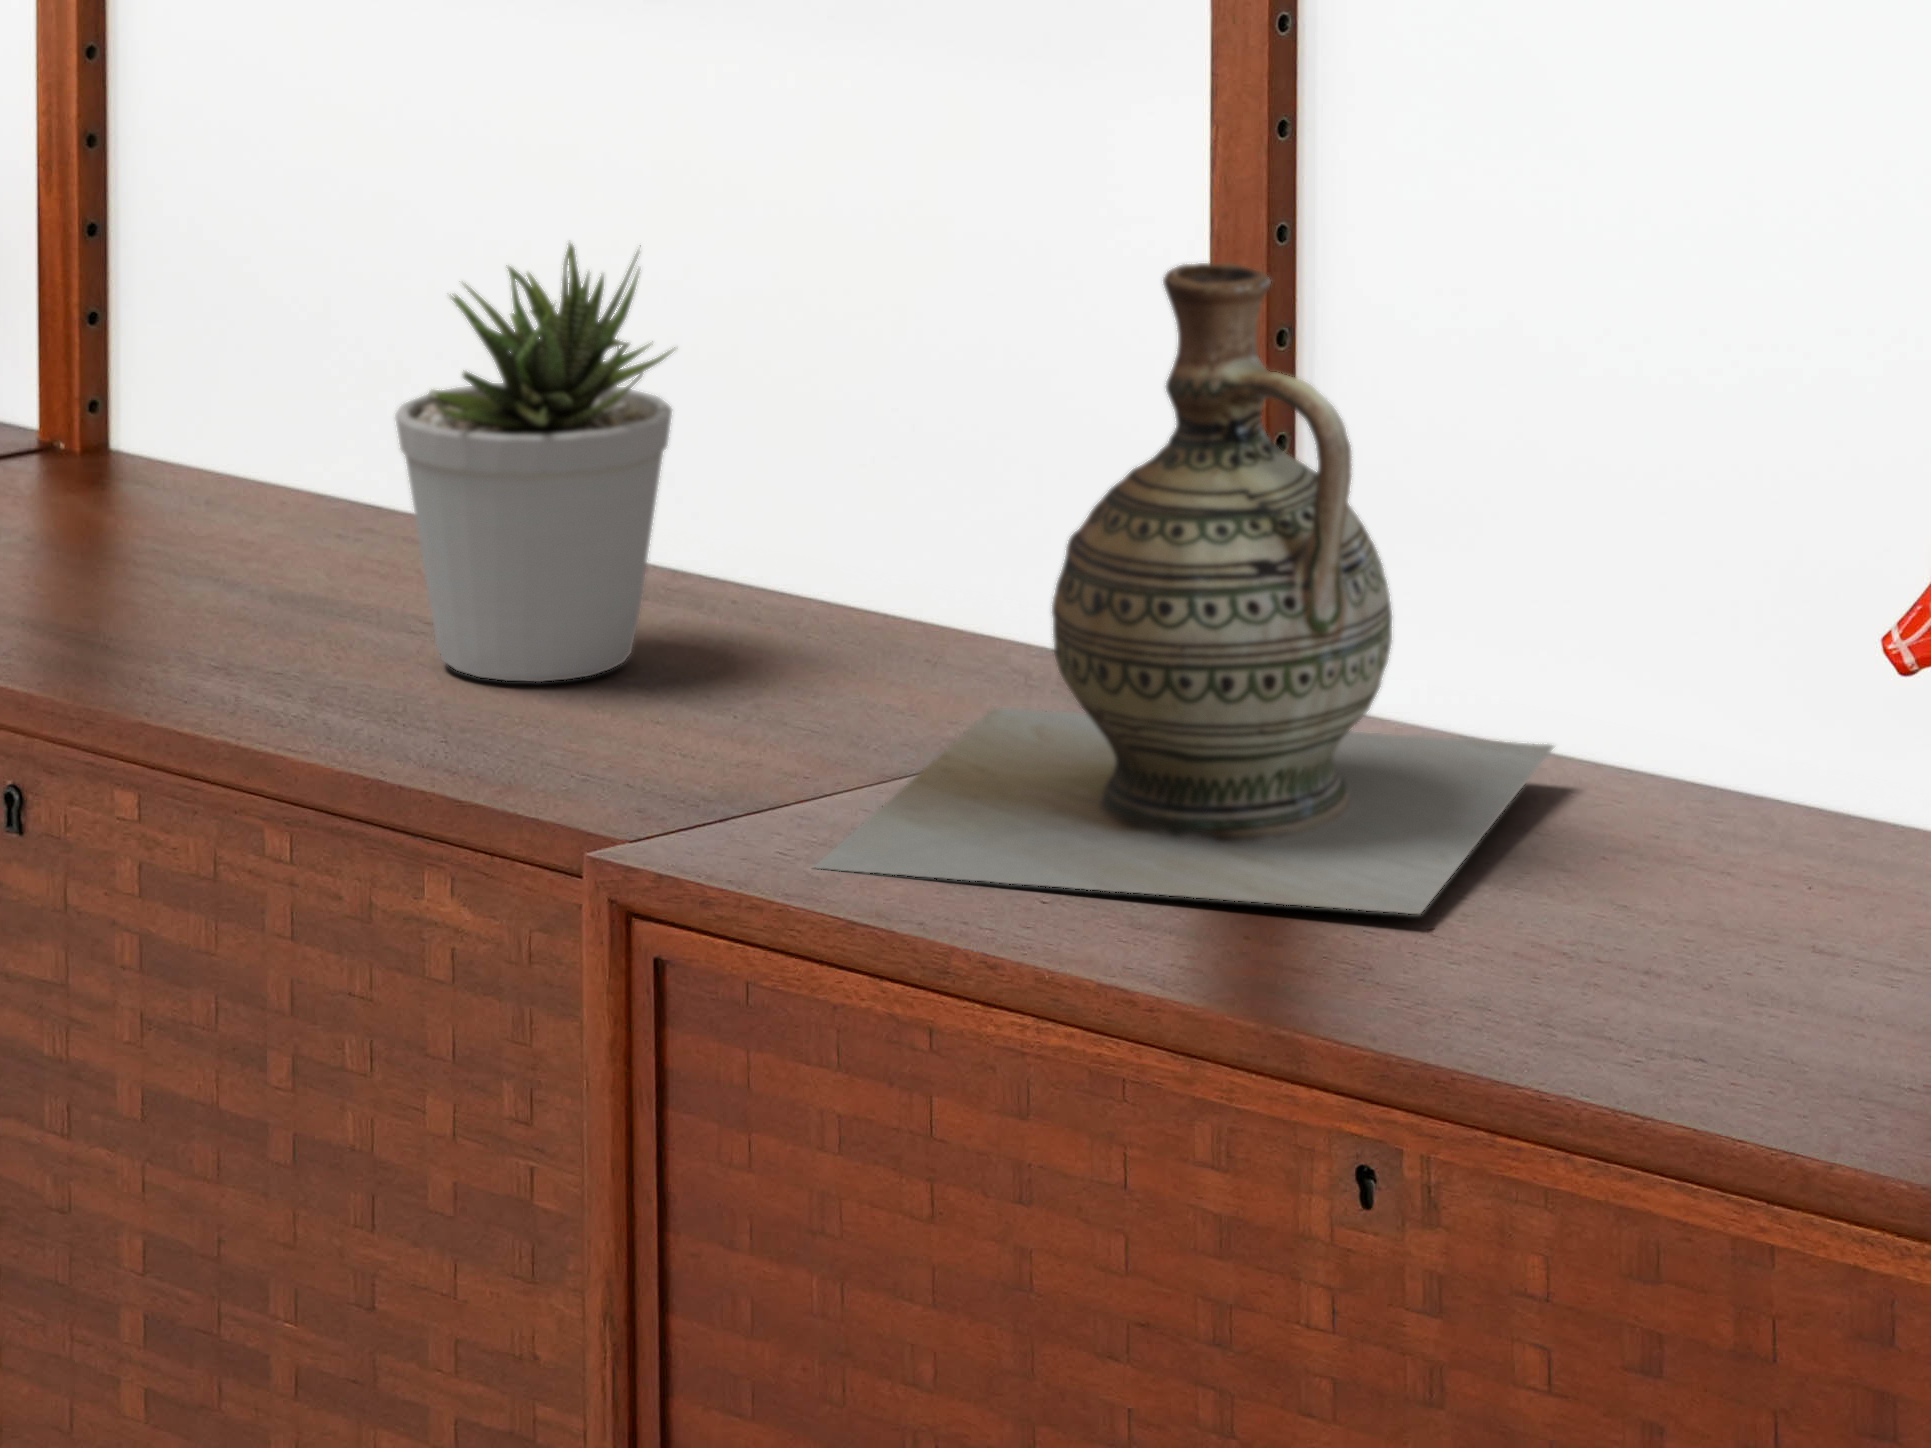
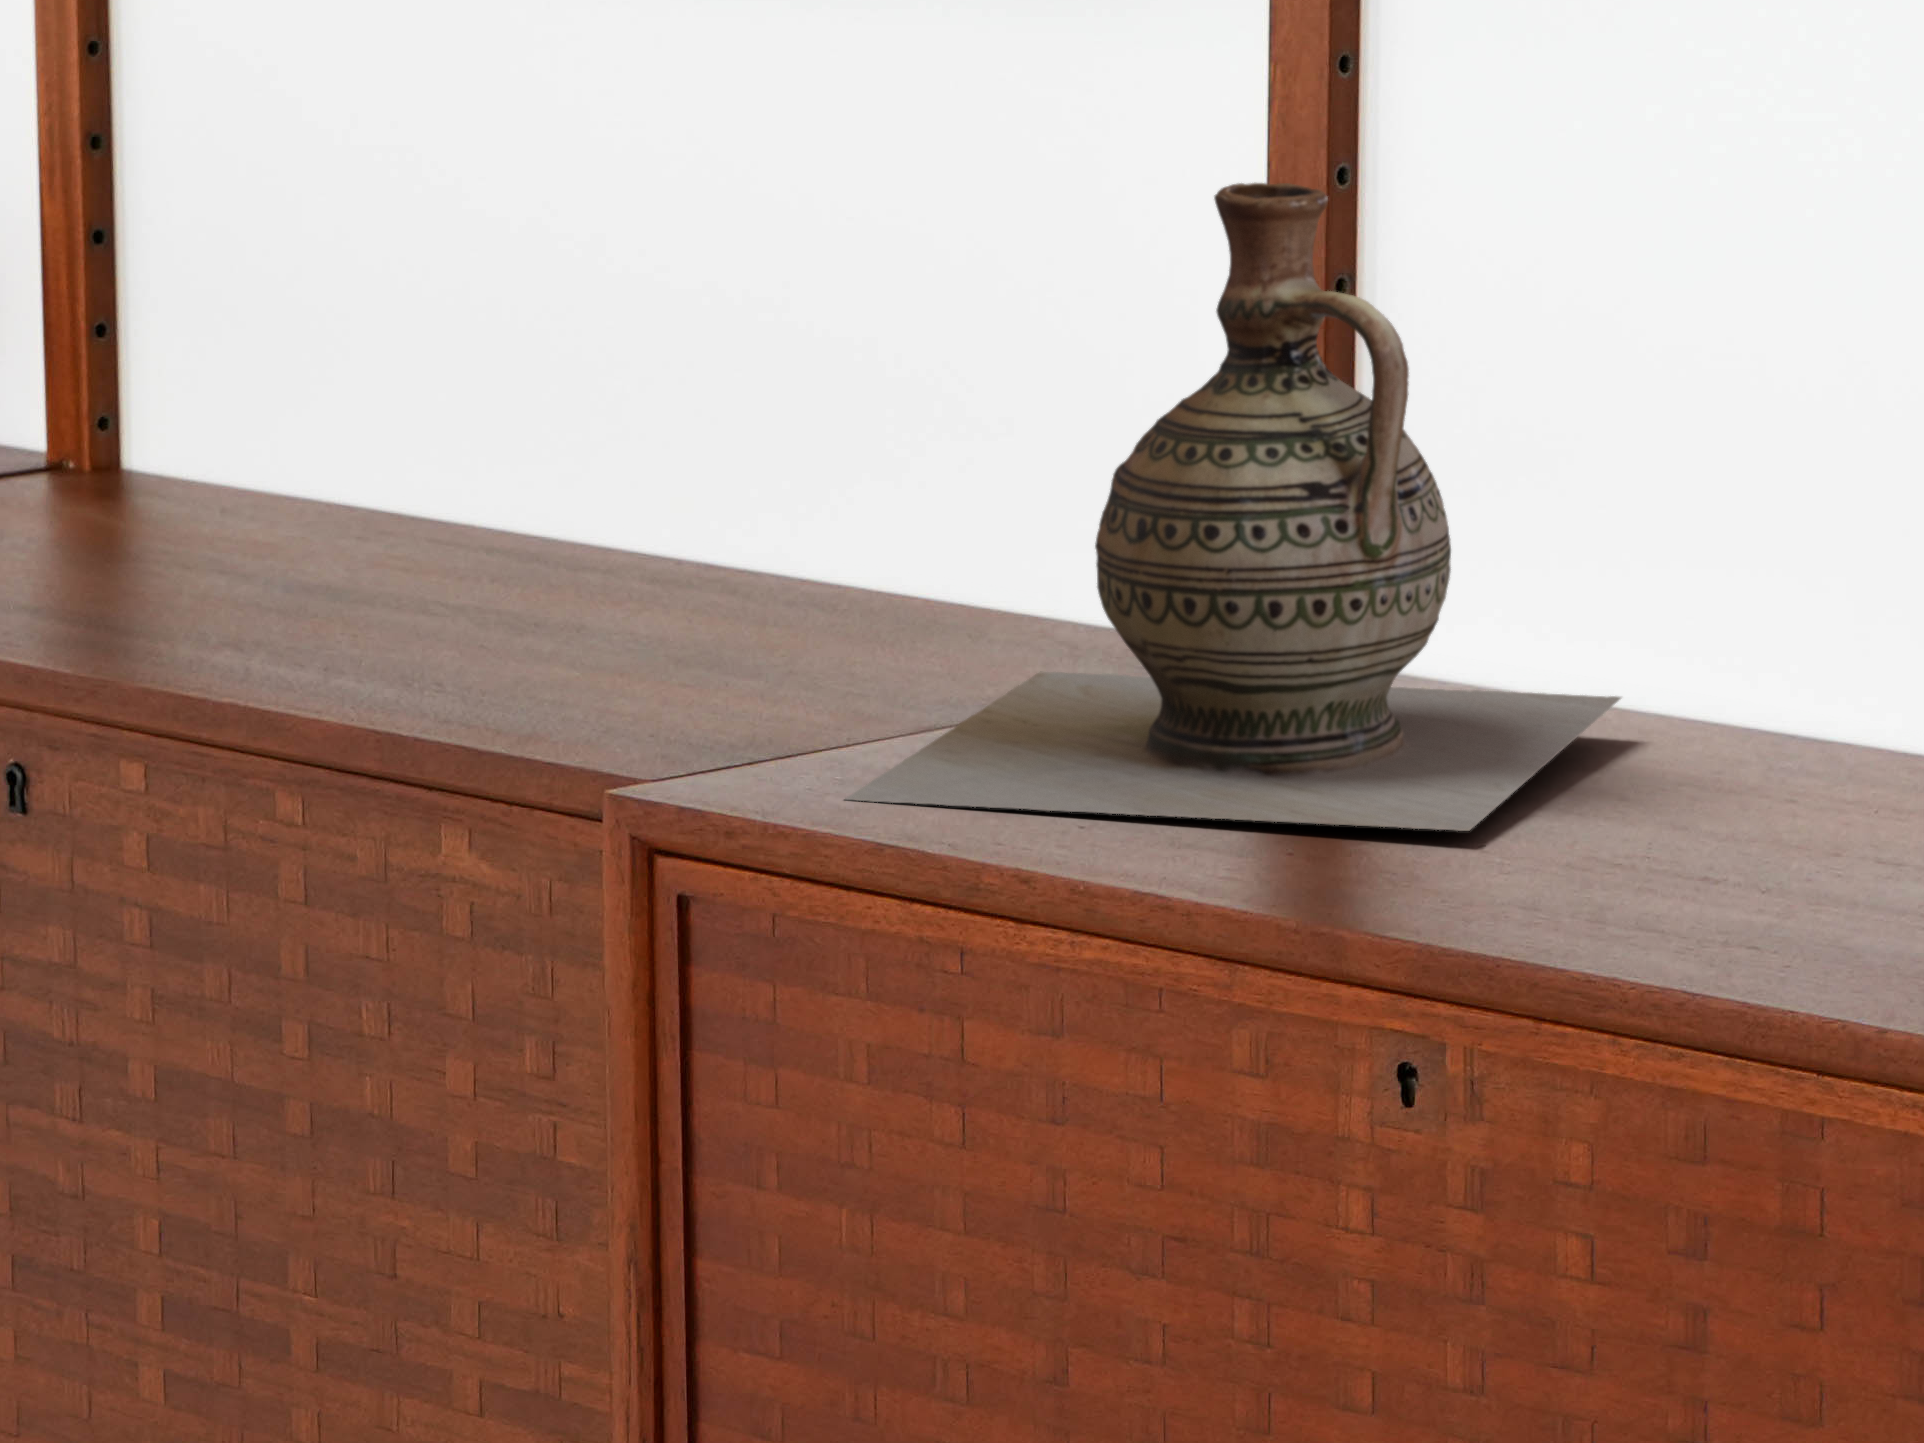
potted plant: present [395,244,675,682] -> none [415,195,713,657]

